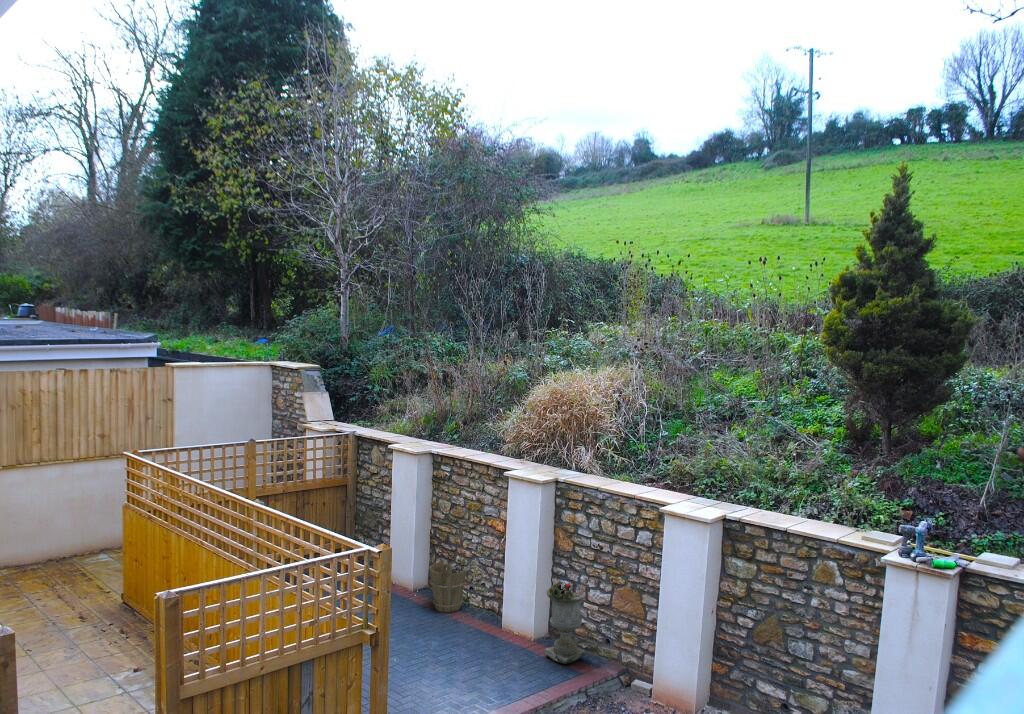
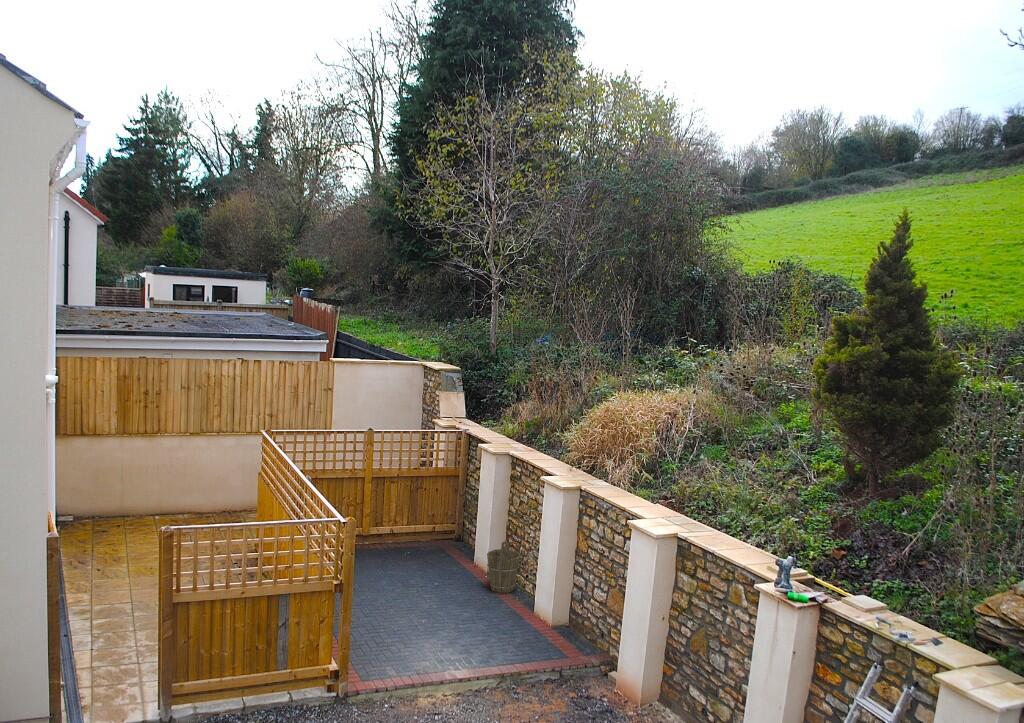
planter: present [544,580,586,664] -> none [550,575,588,648]

